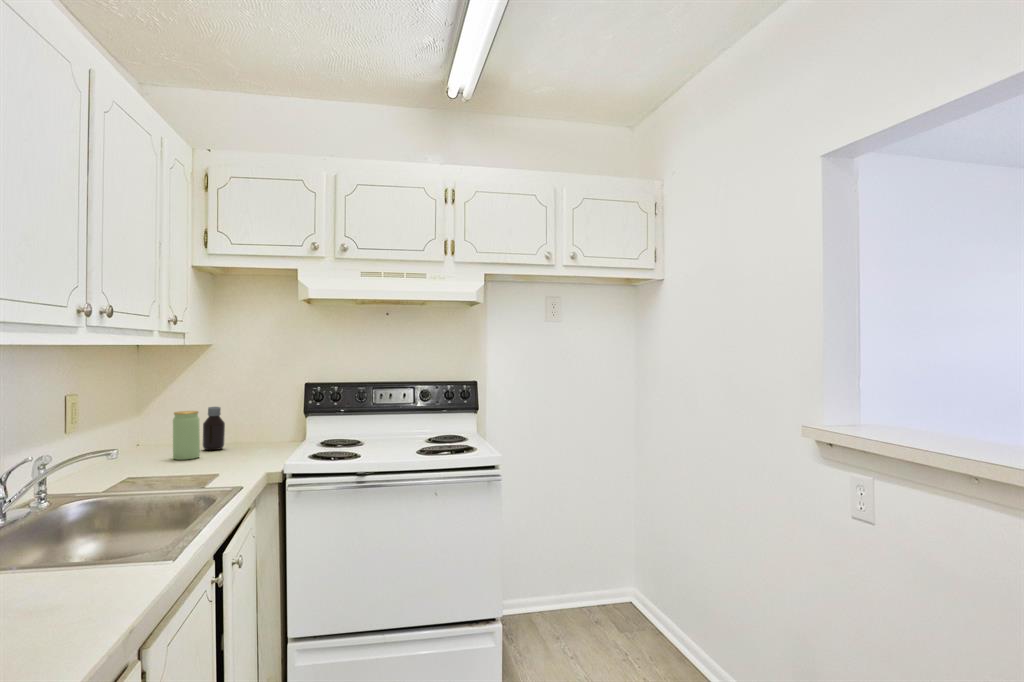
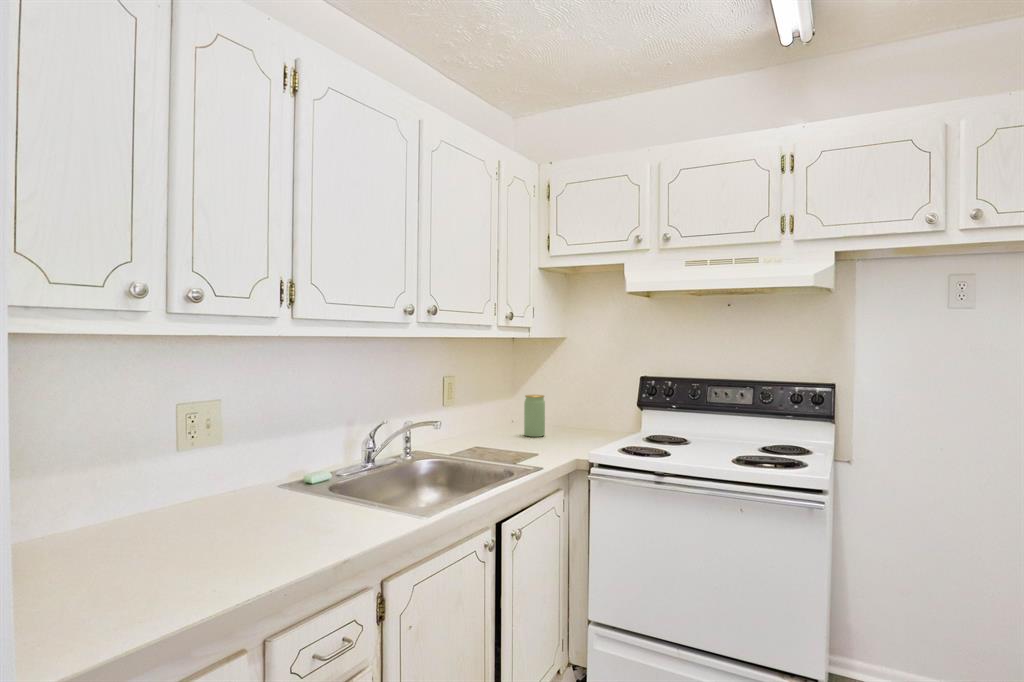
bottle: present [203,407,225,450] -> none [555,393,572,431]

